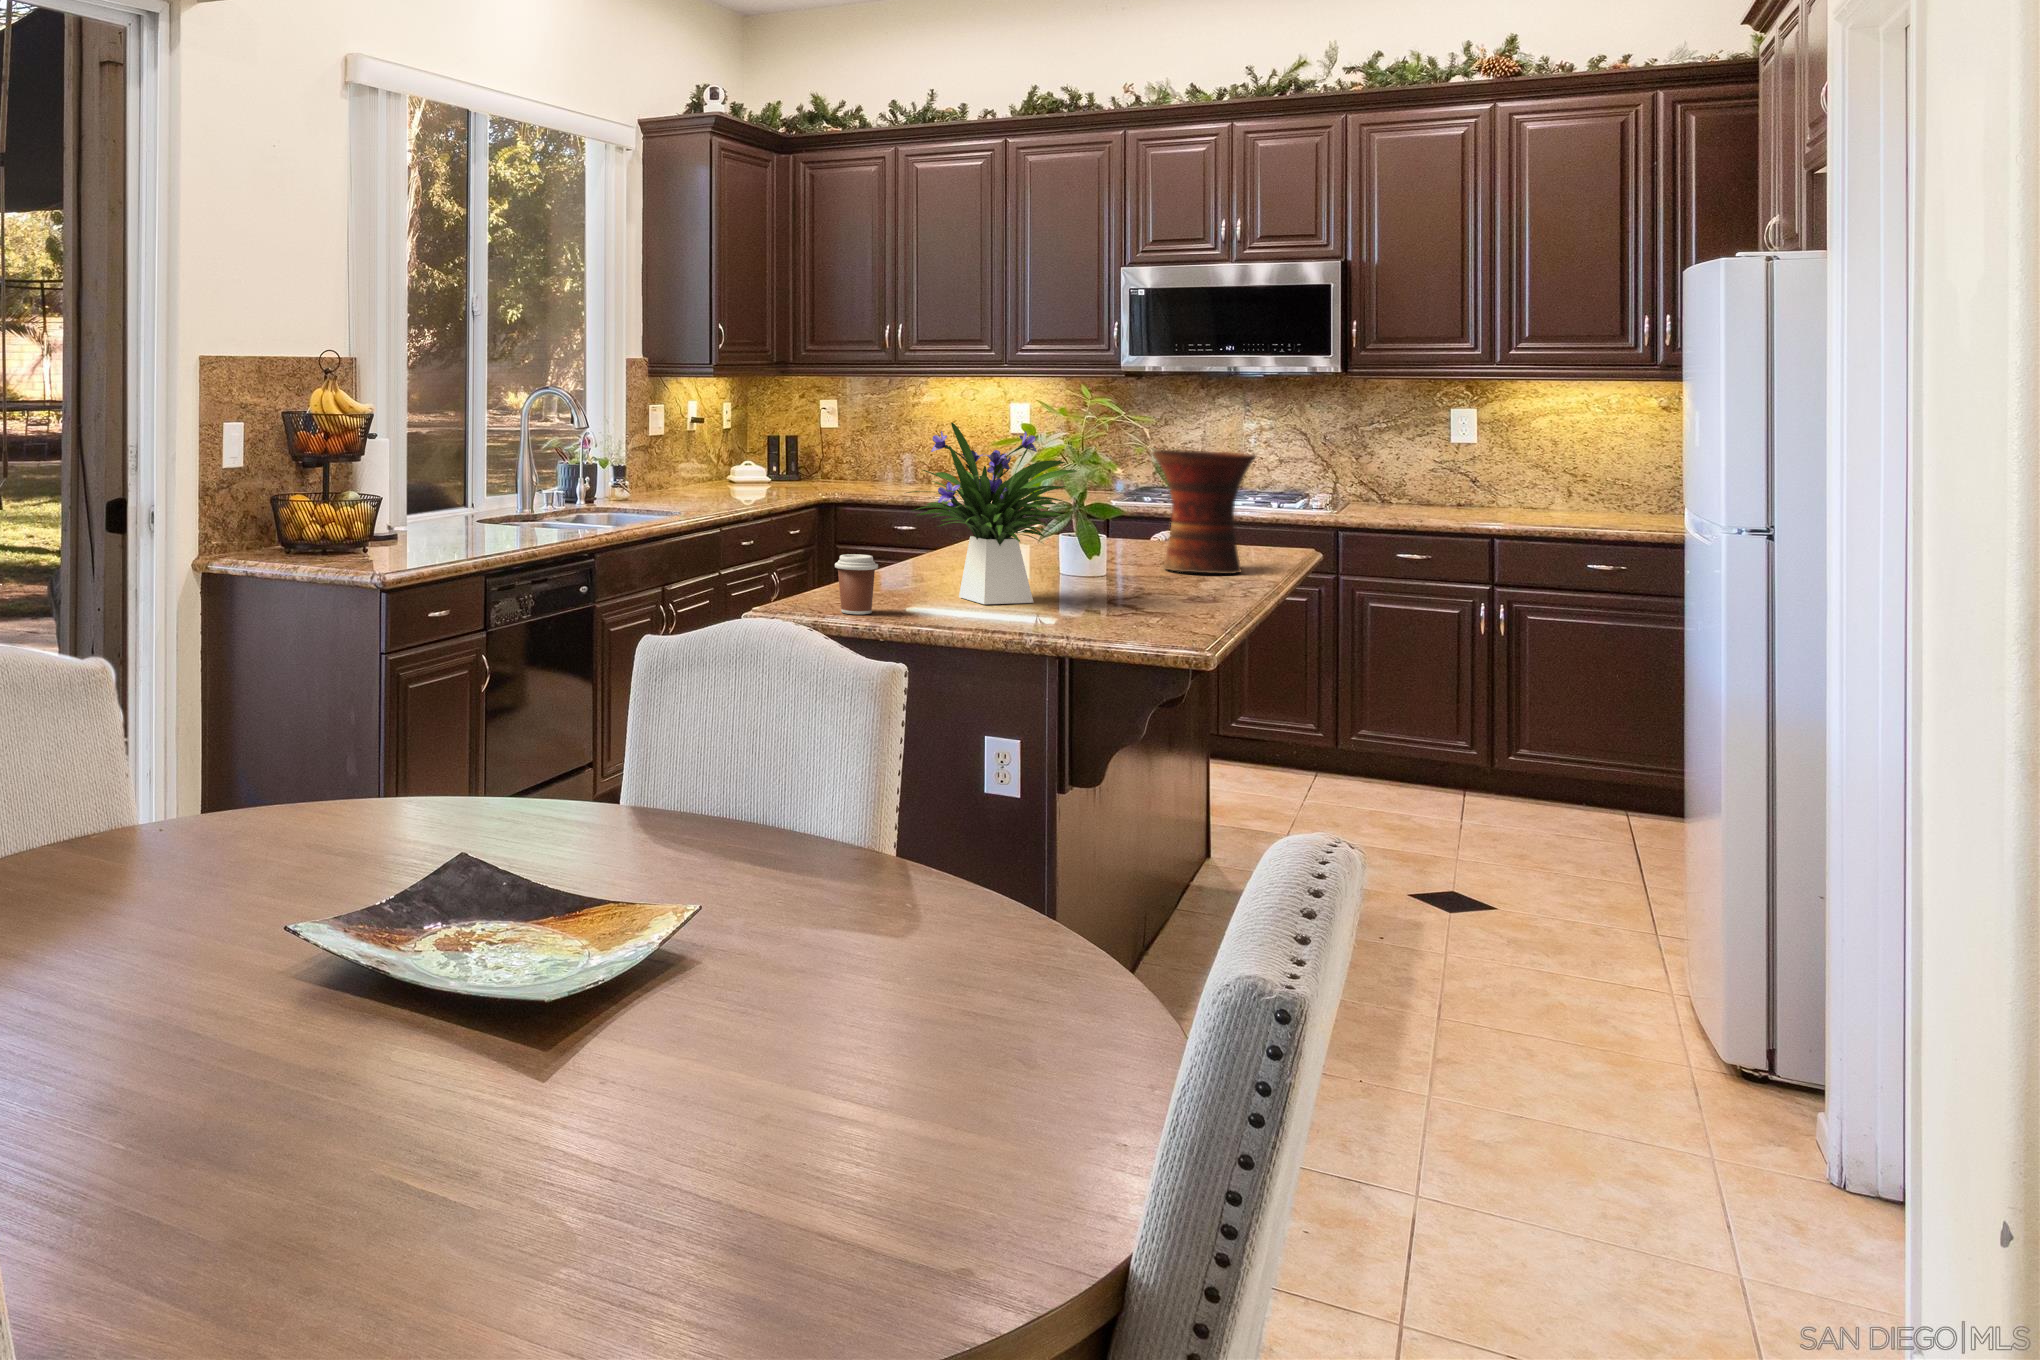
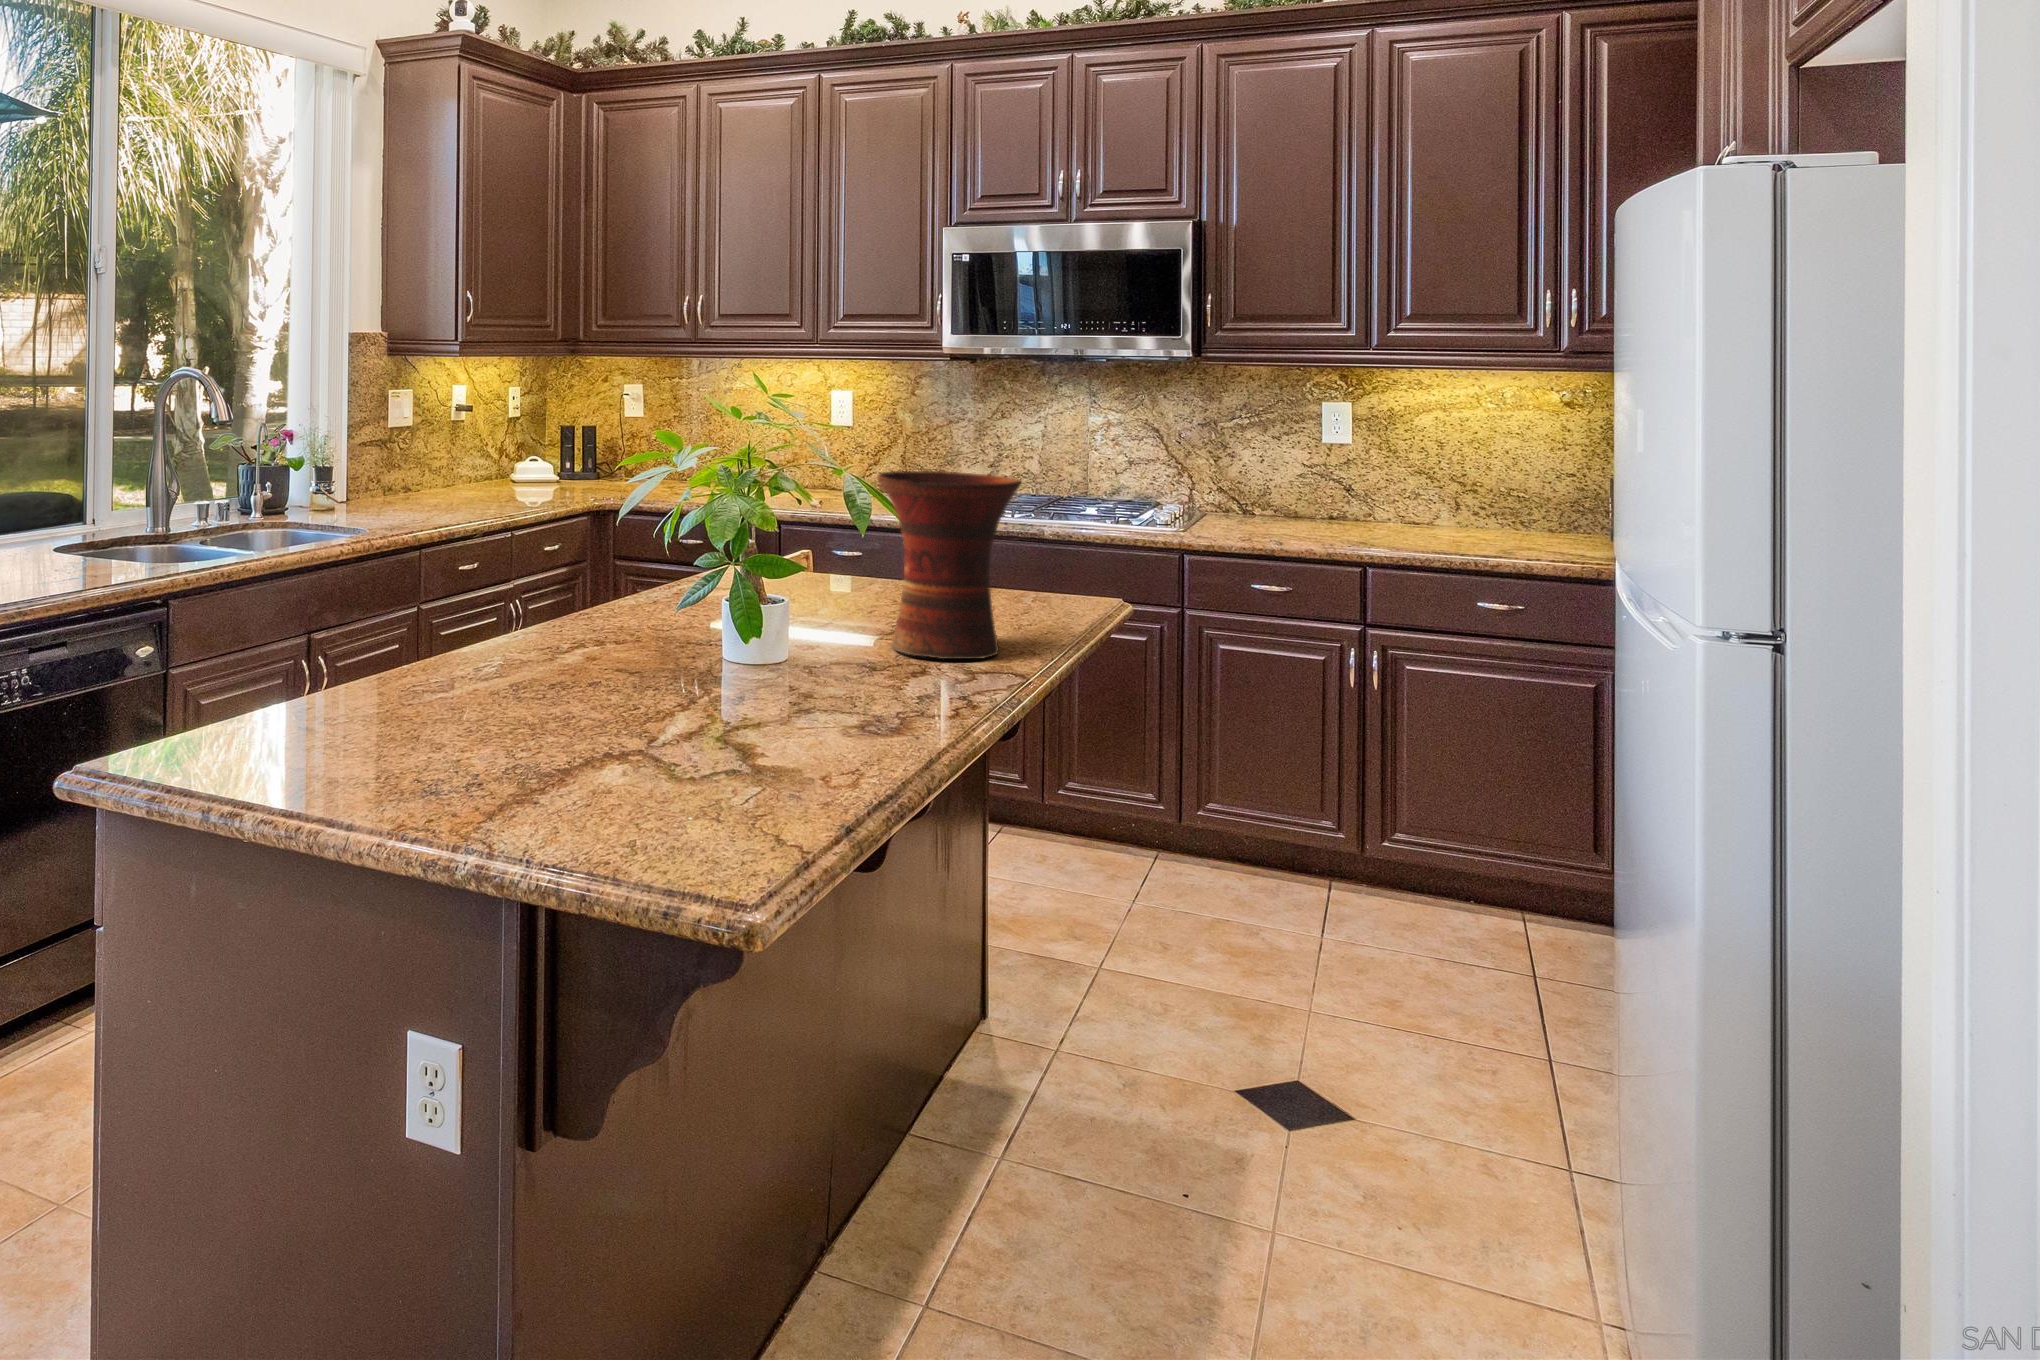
flower arrangement: present [906,423,1077,604] -> none [419,442,694,746]
coffee cup: present [835,554,878,614] -> none [252,670,327,781]

